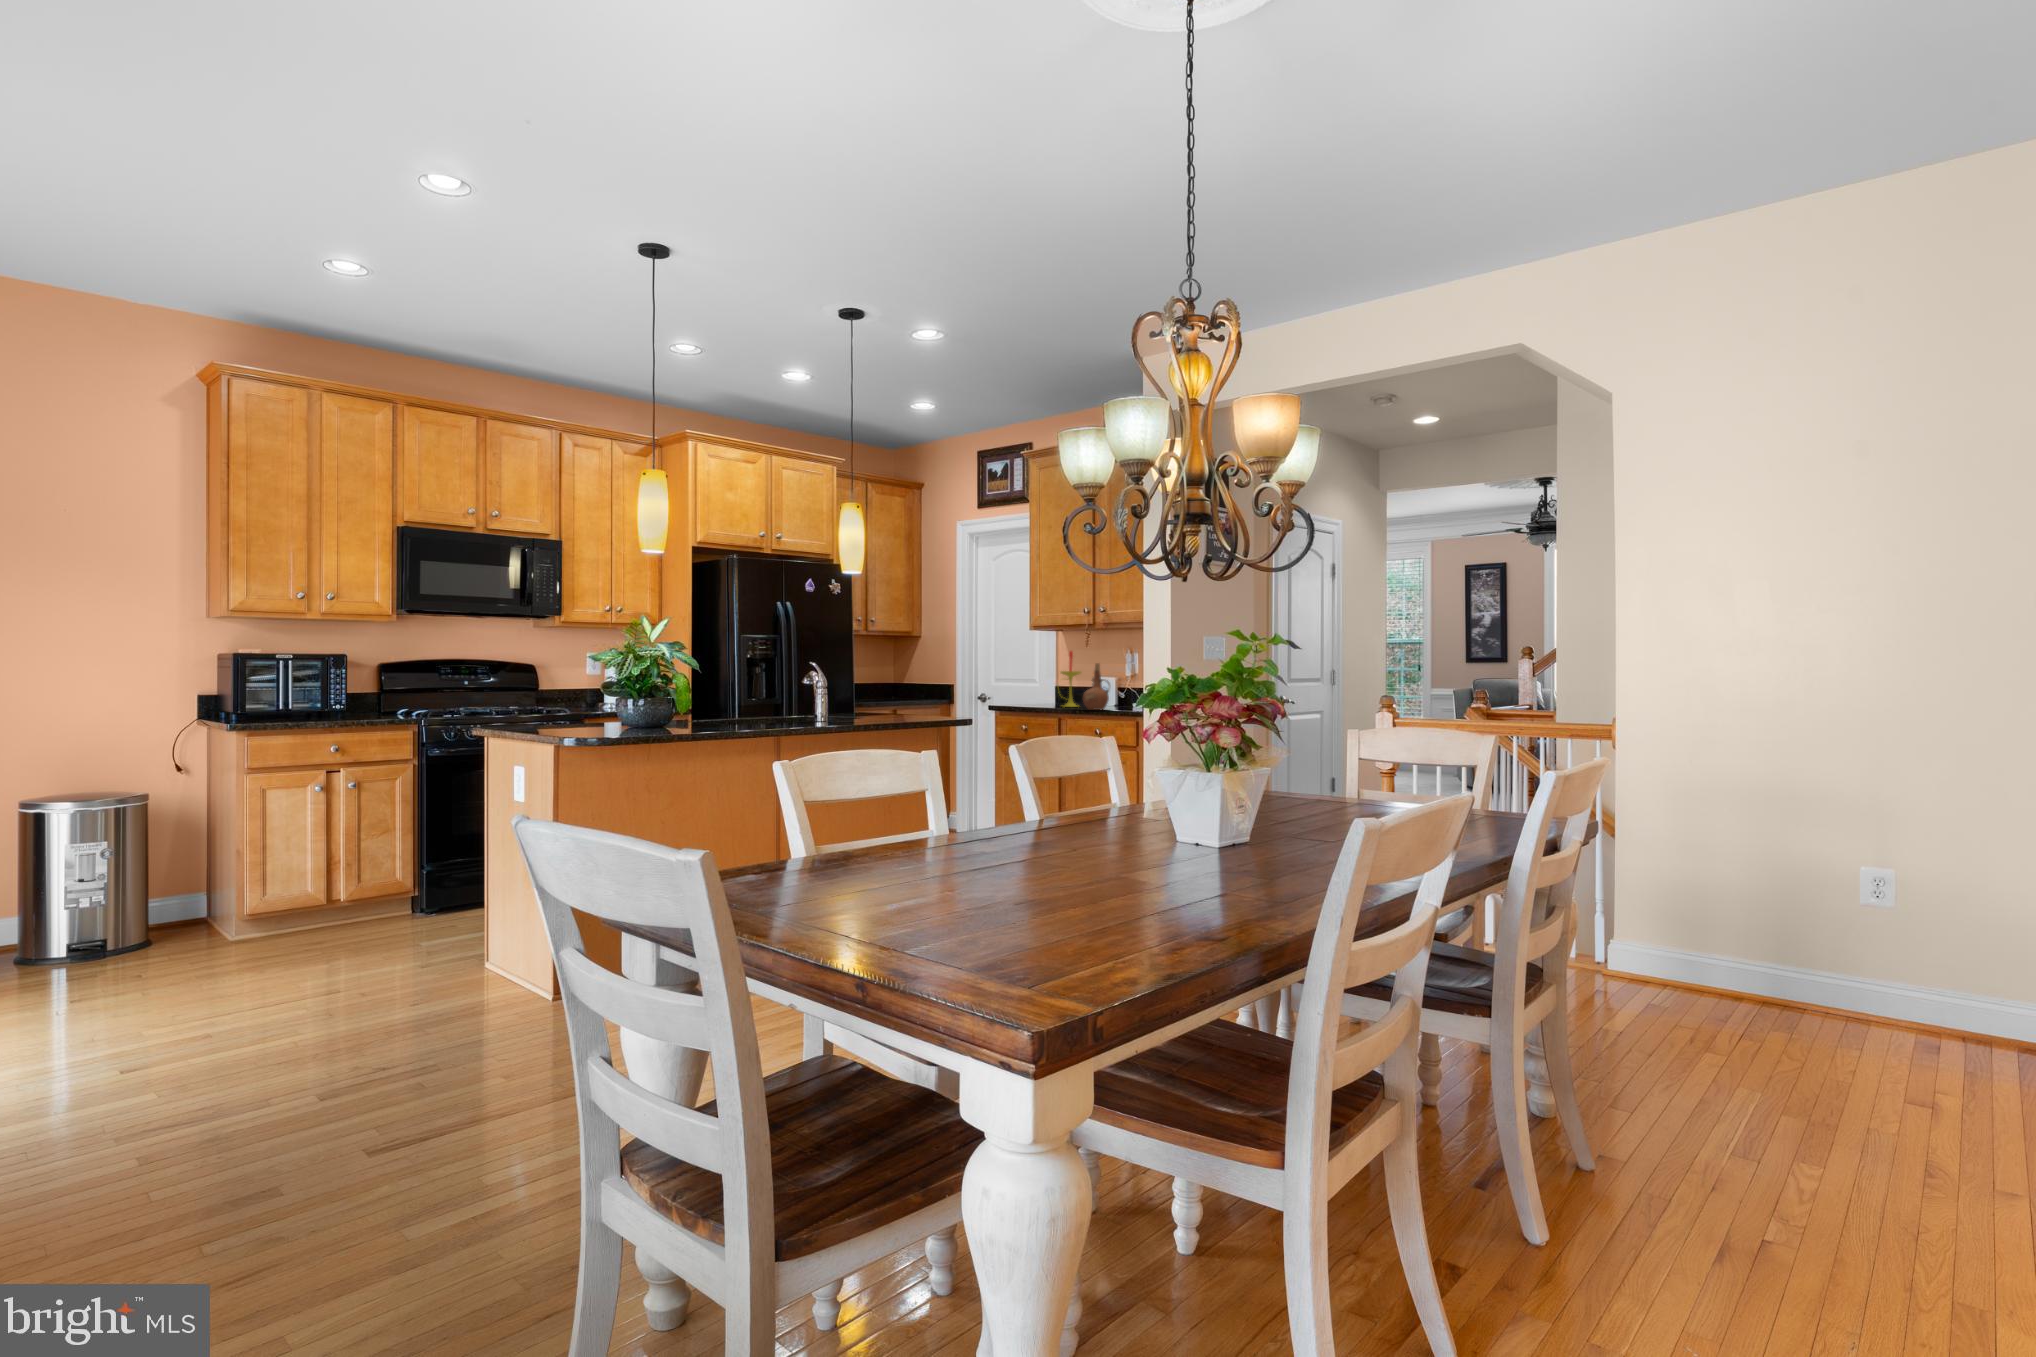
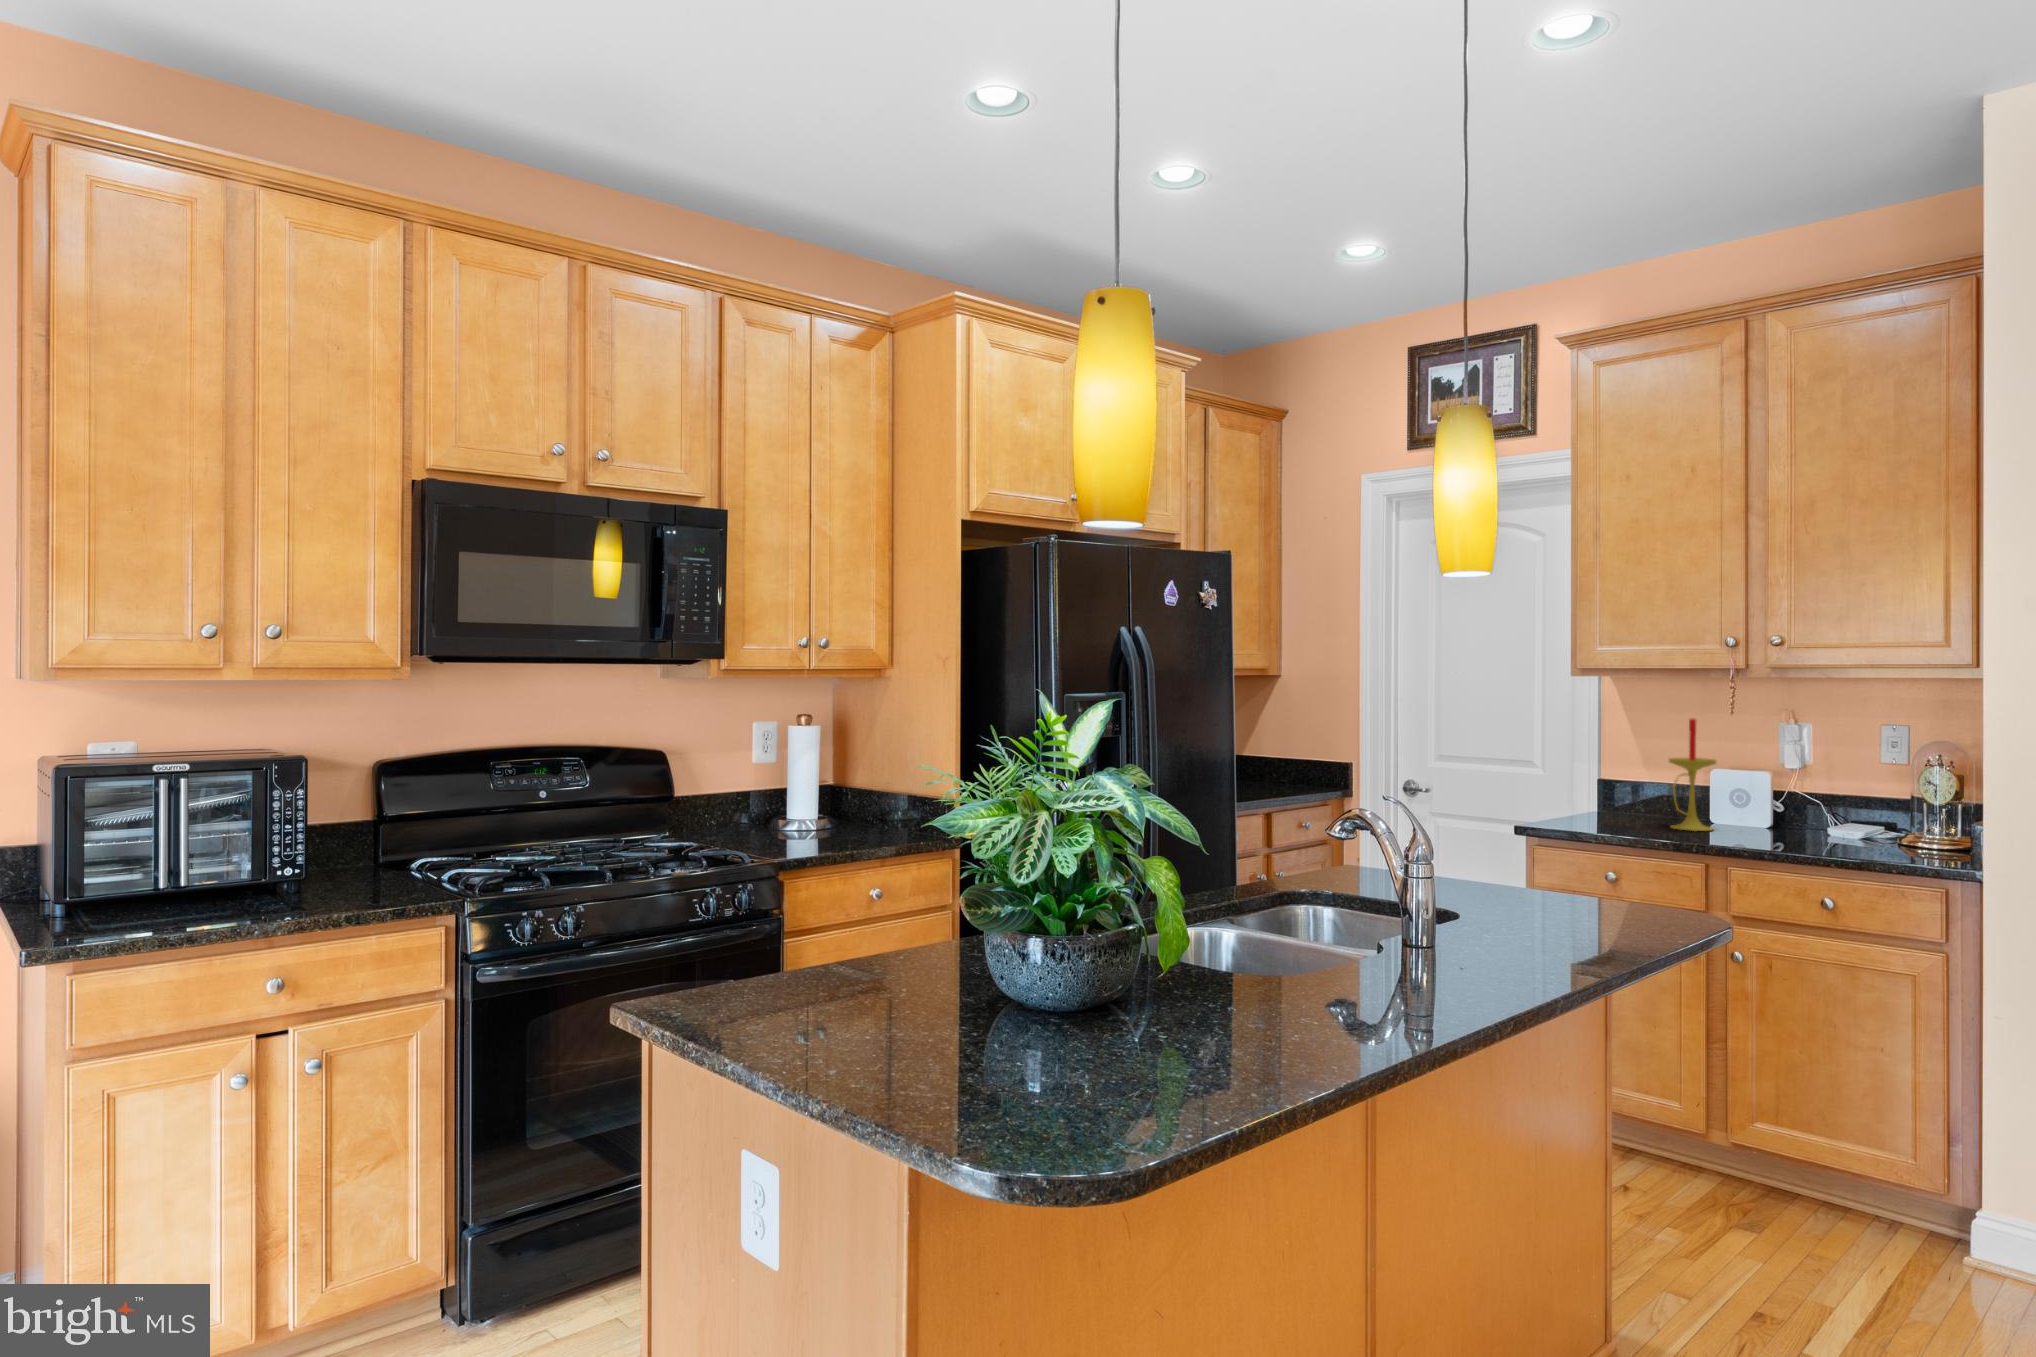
ceramic pitcher: present [1083,663,1109,710] -> none [1761,750,1825,848]

